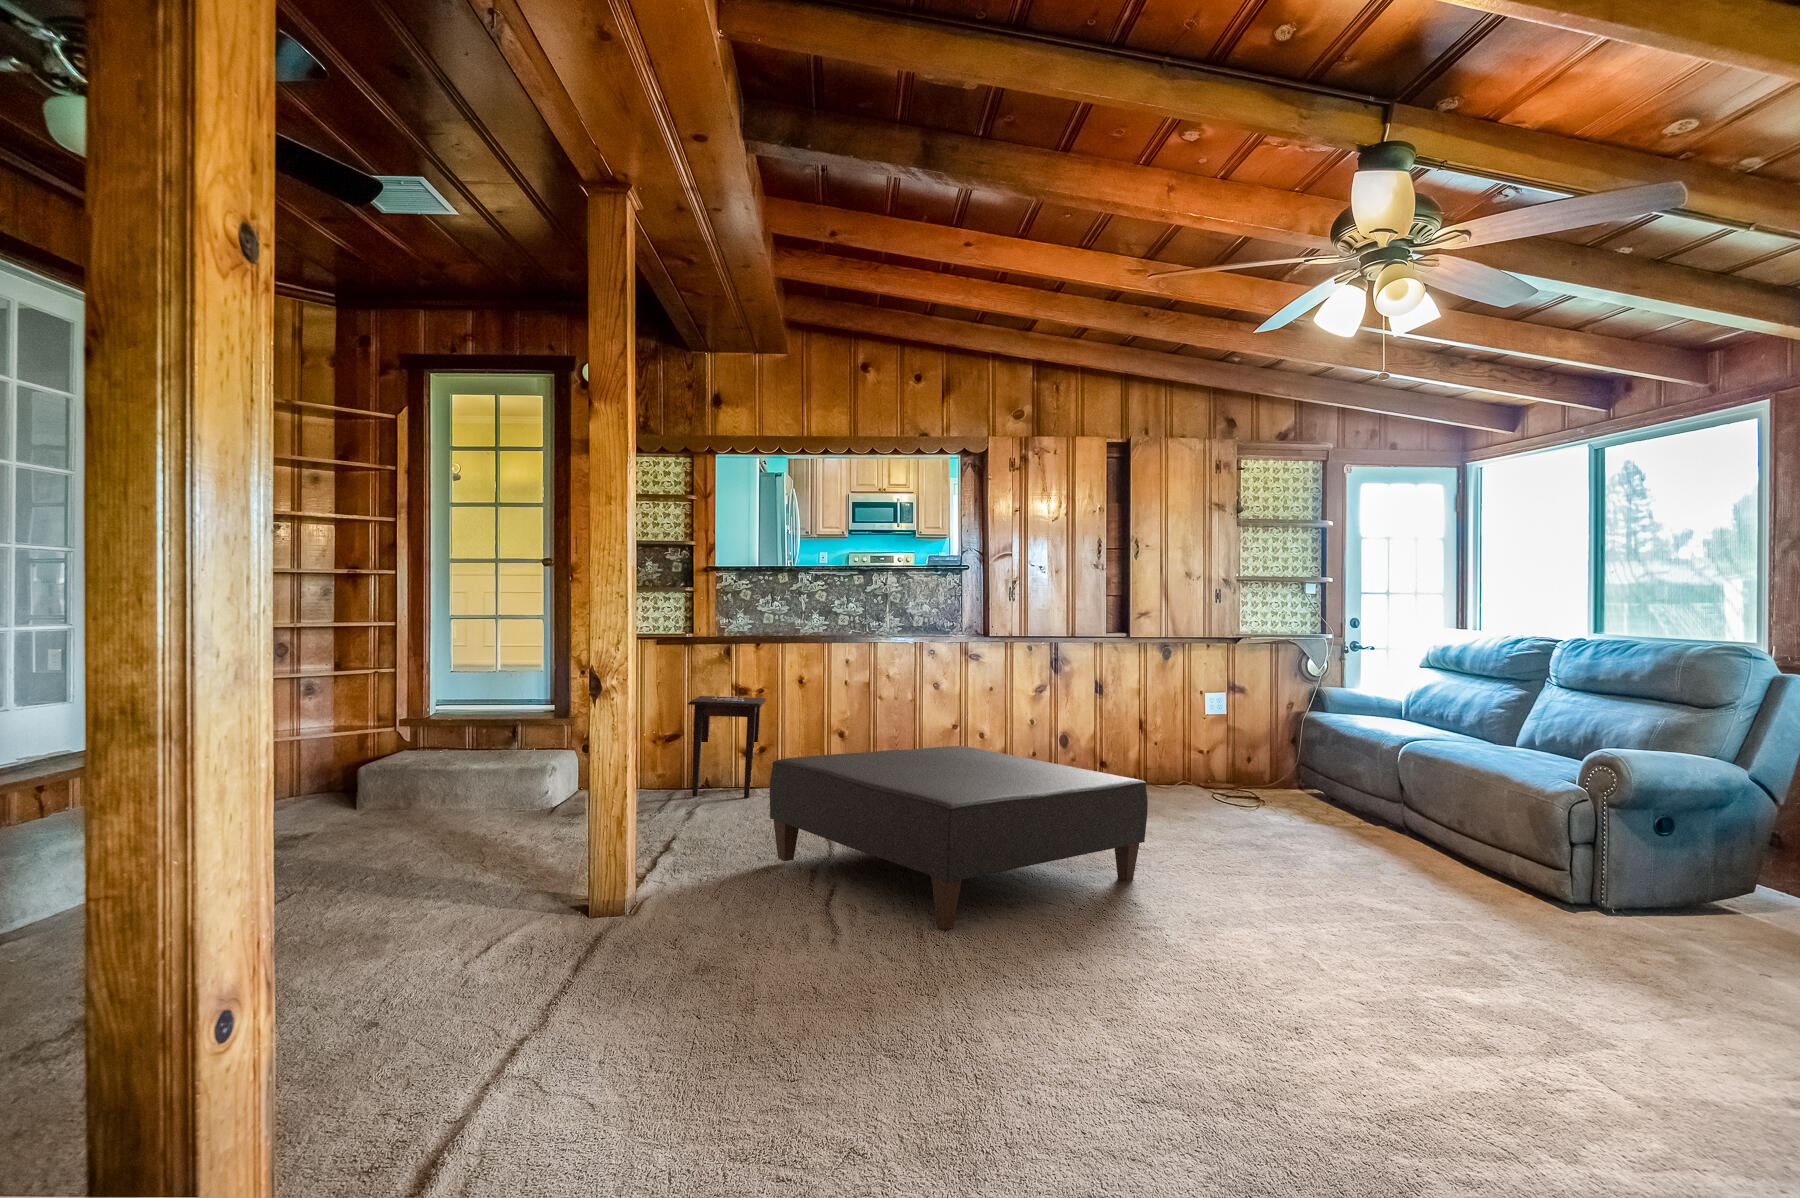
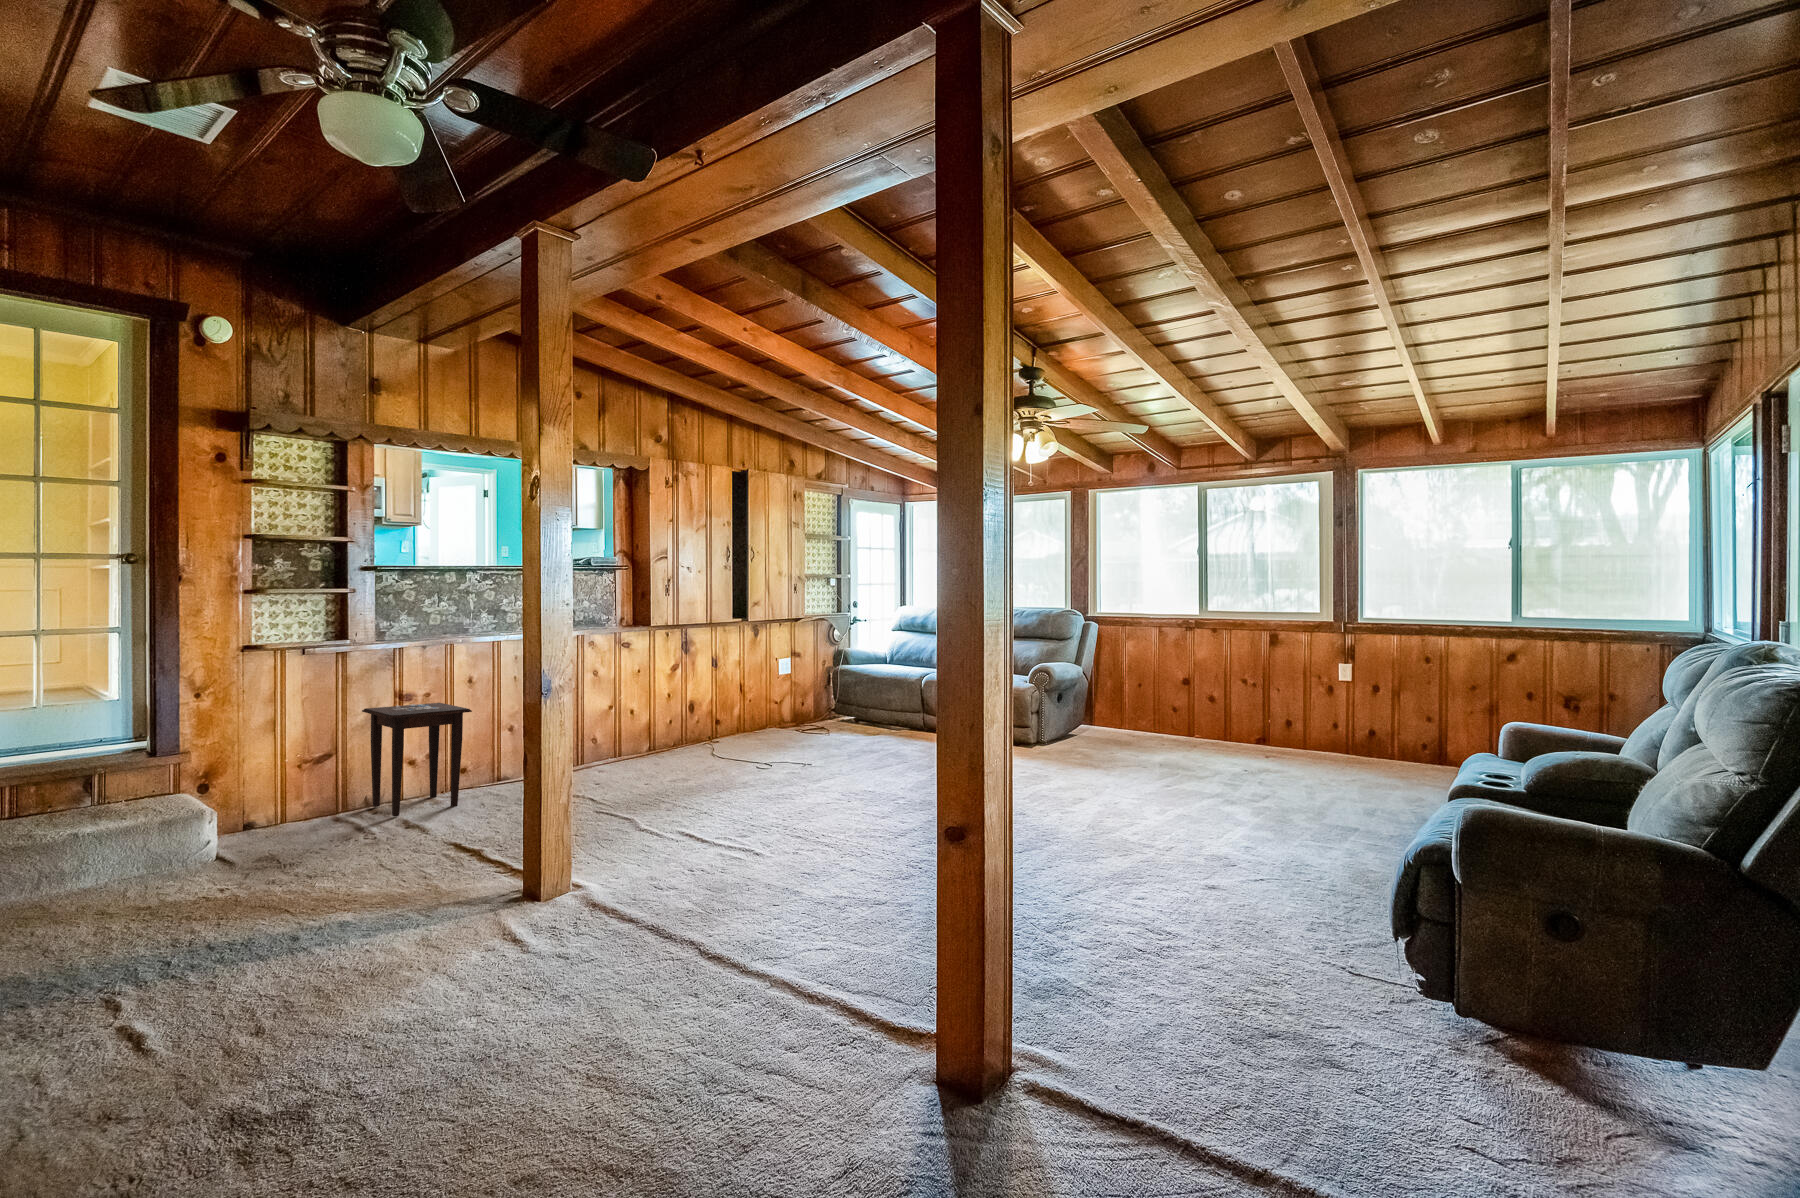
ottoman: present [770,746,1148,929] -> none [632,722,883,847]

